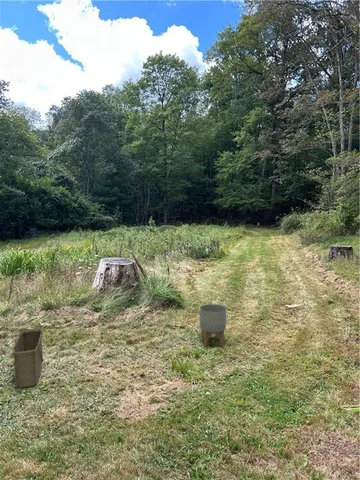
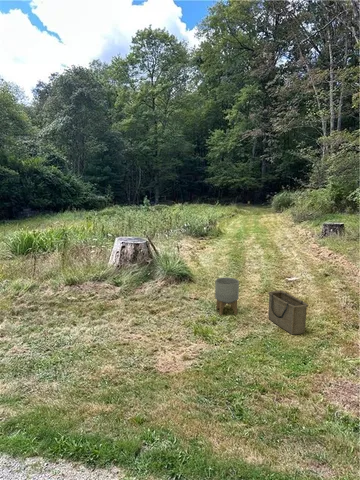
basket: present [12,329,43,388] -> present [268,290,308,334]

